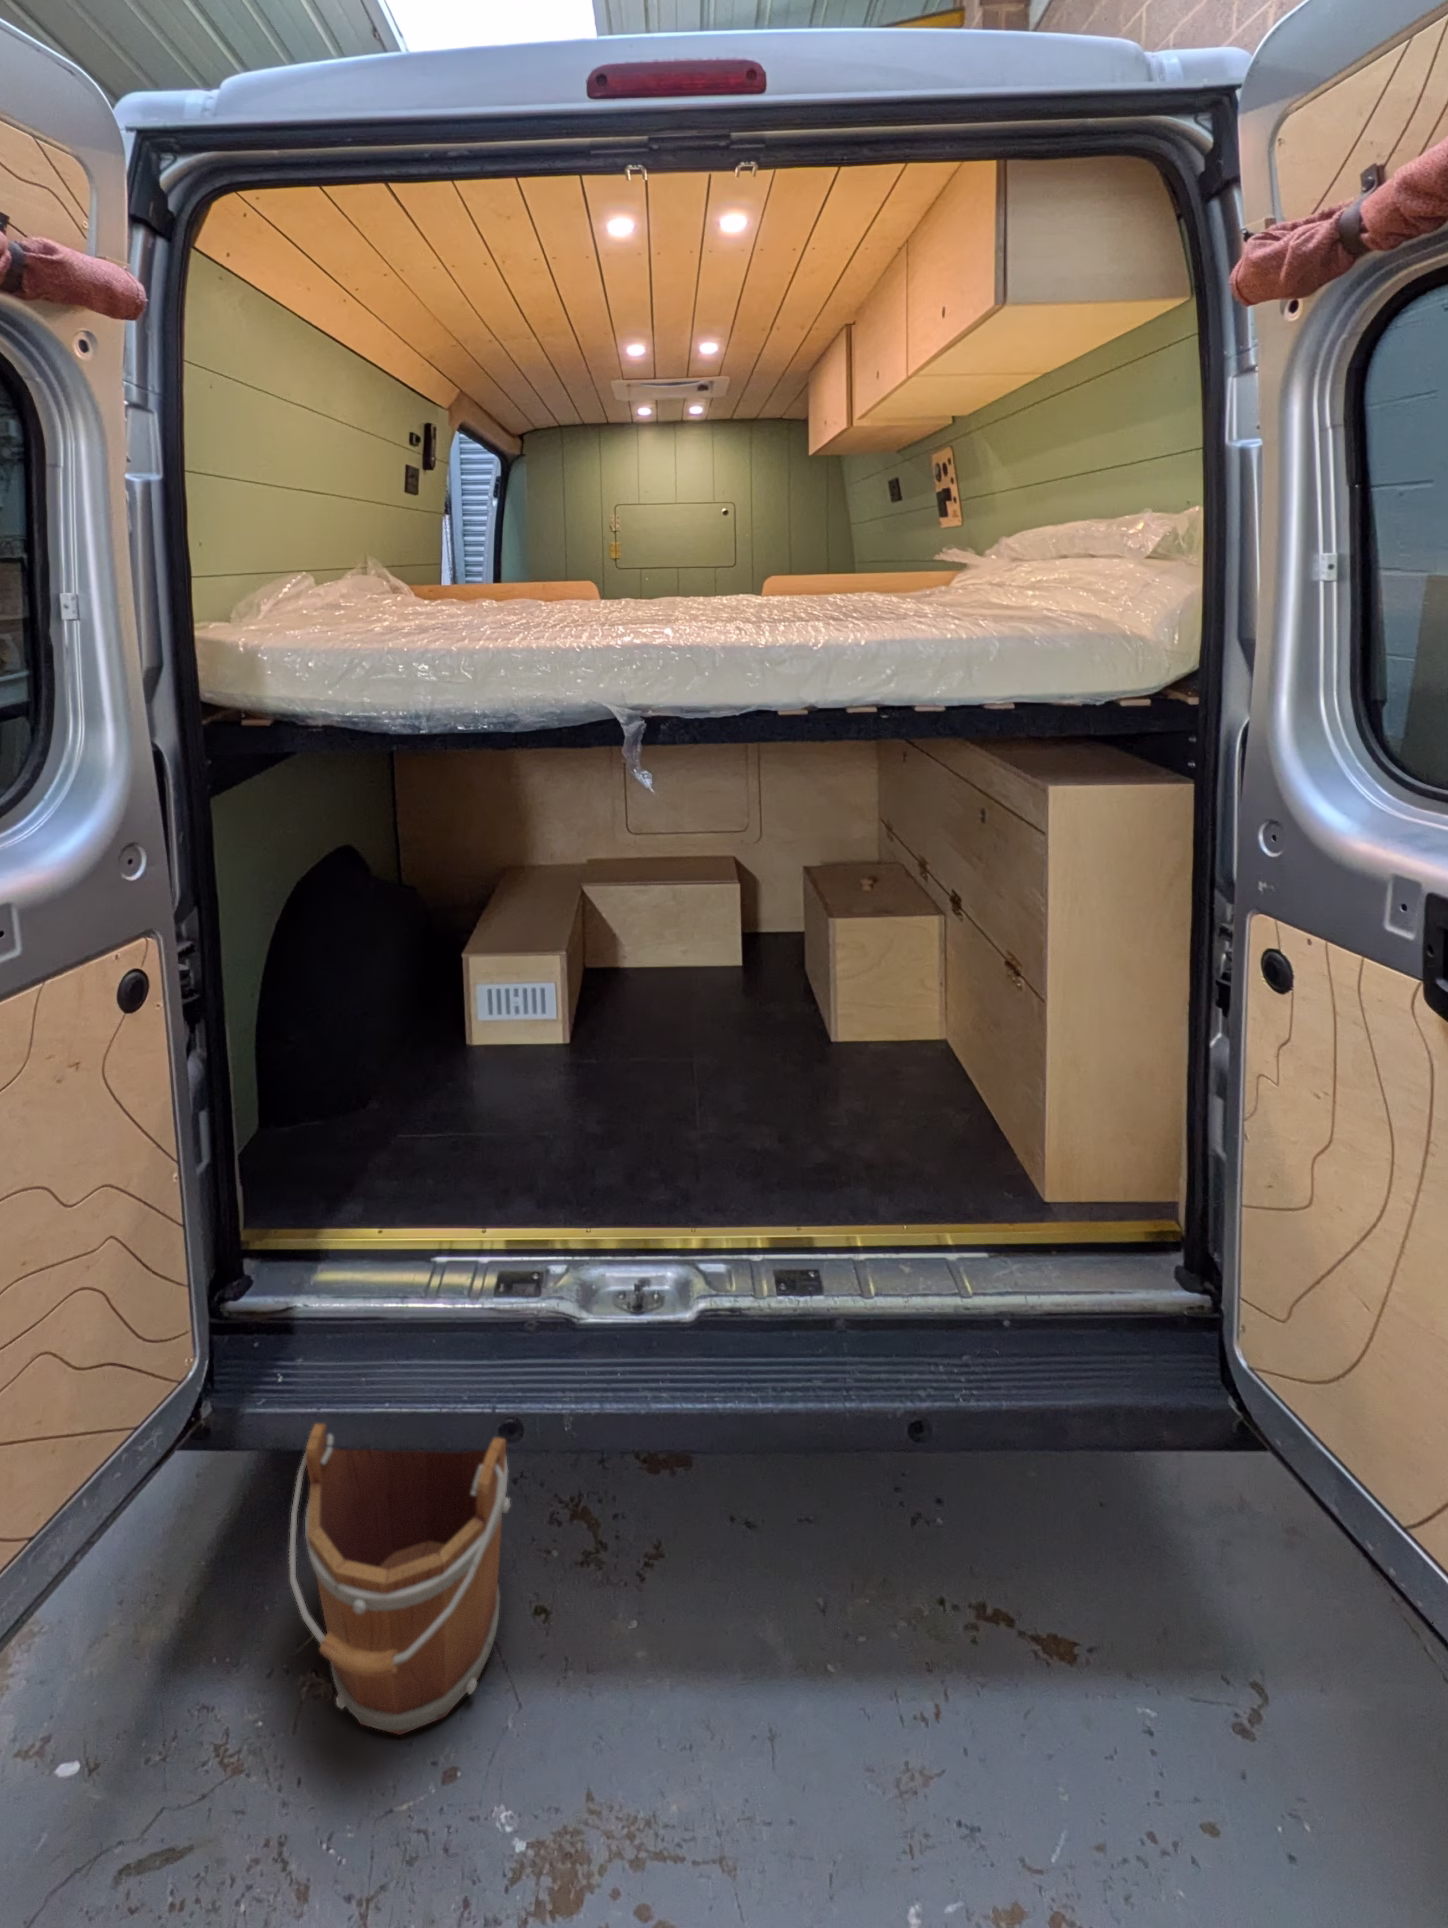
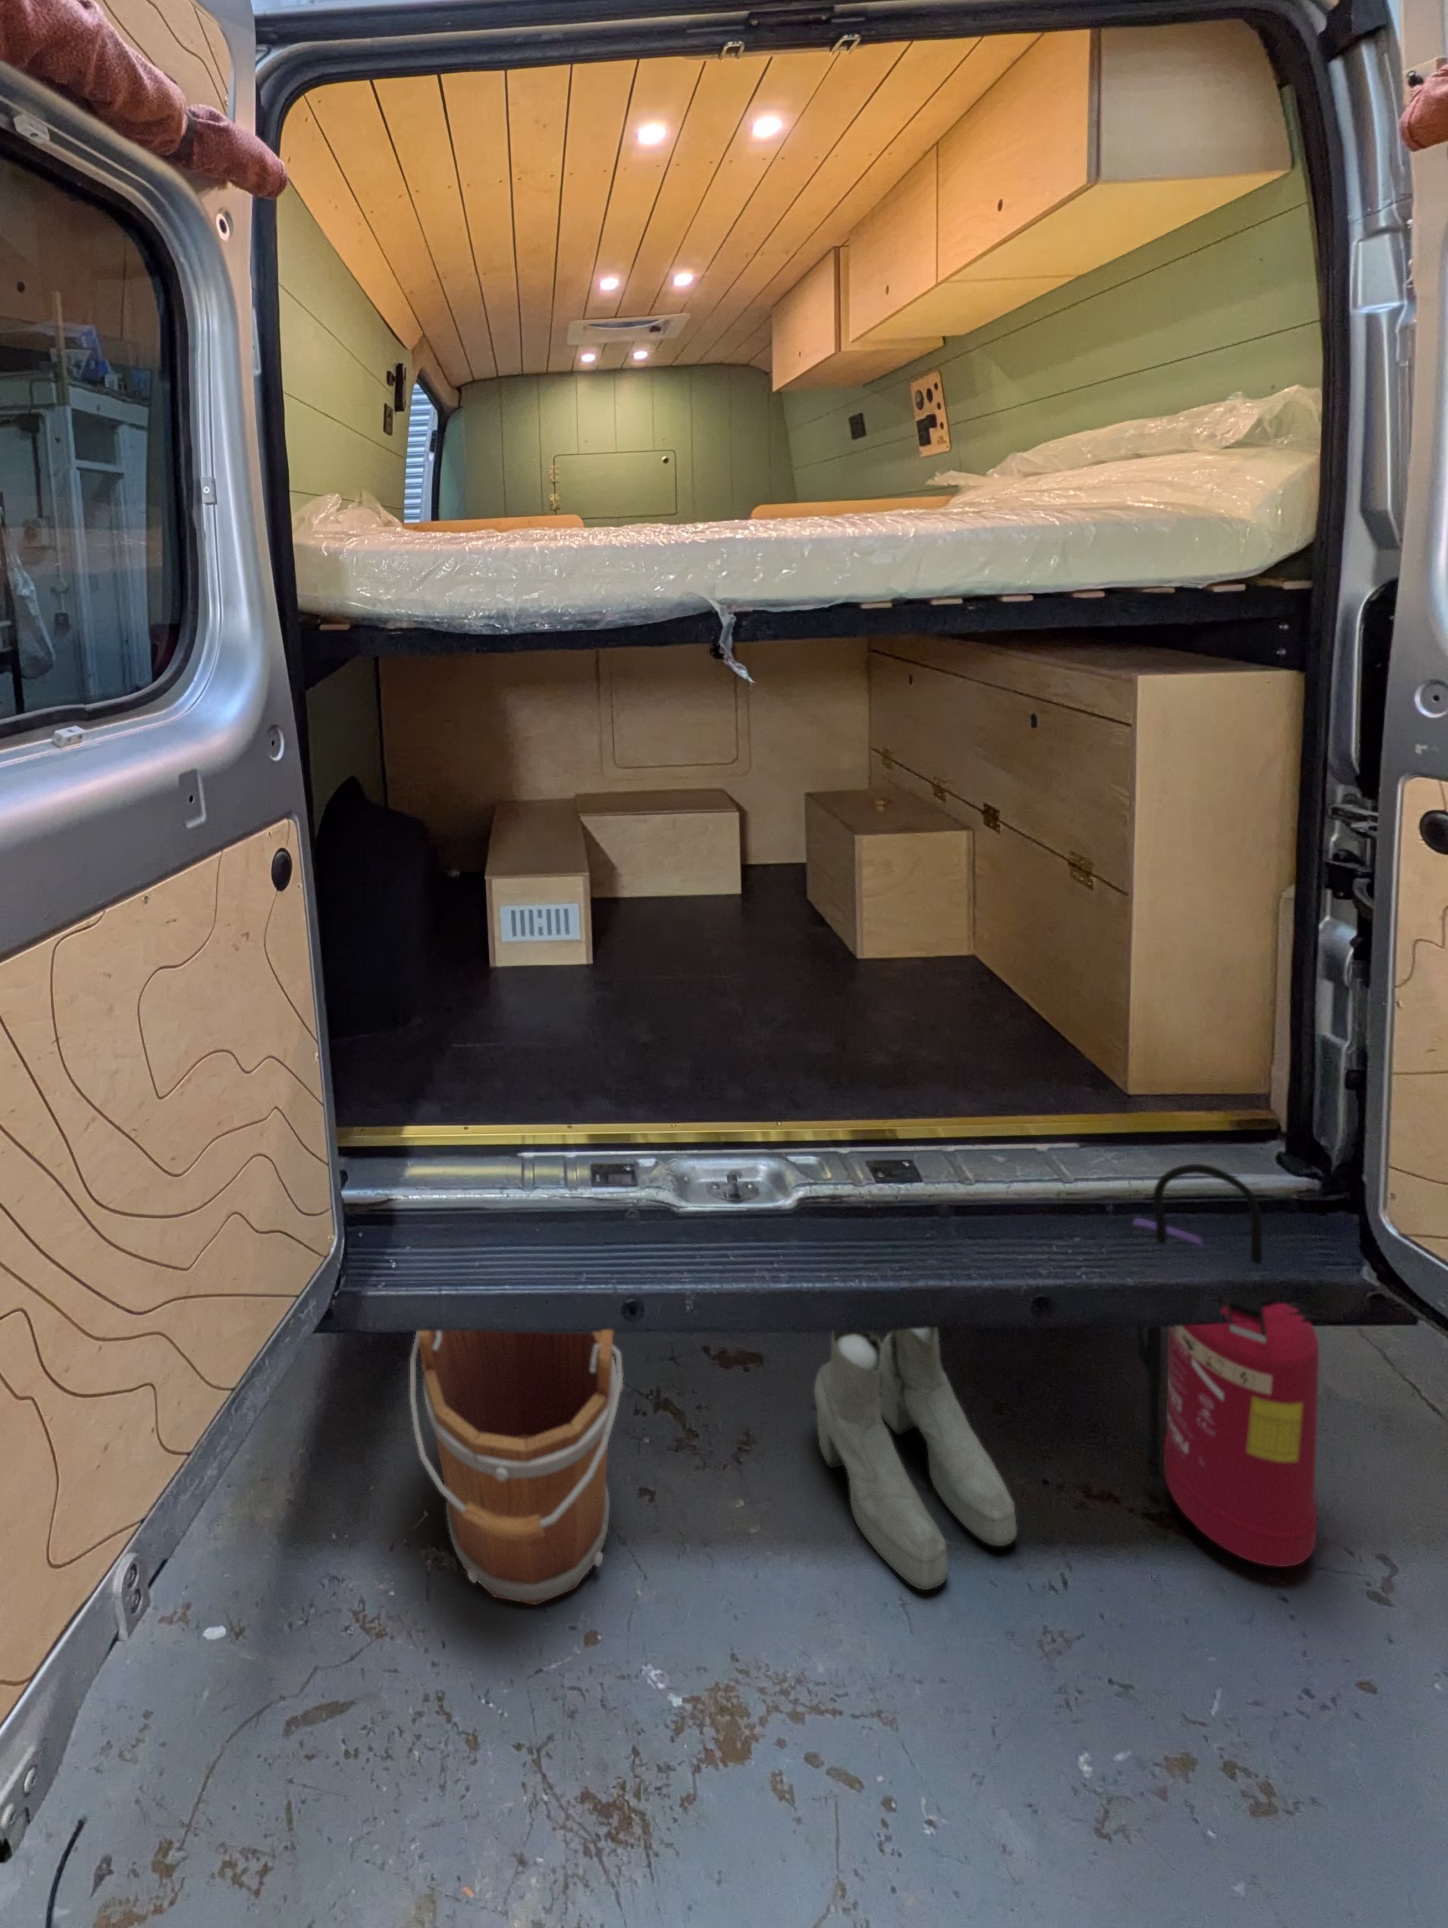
fire extinguisher: none [1027,1299,1197,1717] -> present [1133,1164,1319,1566]
boots: none [723,1405,899,1731] -> present [814,1328,1017,1590]

